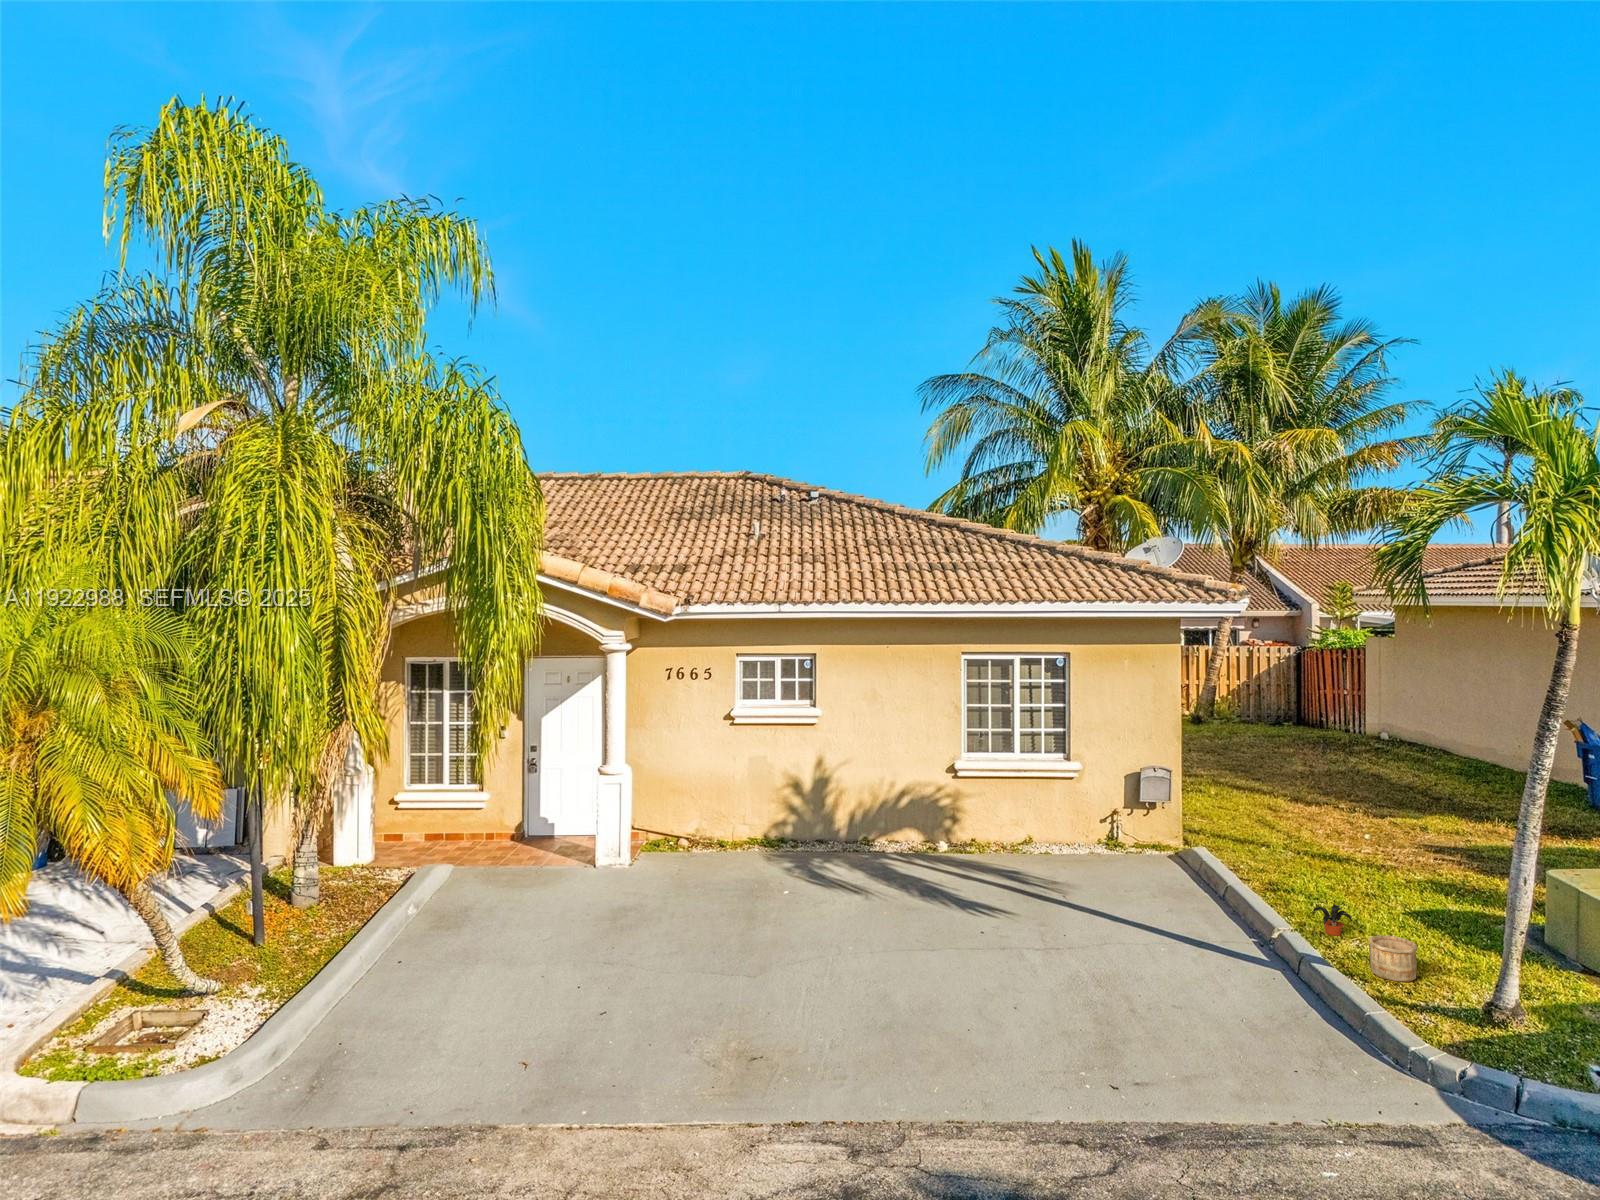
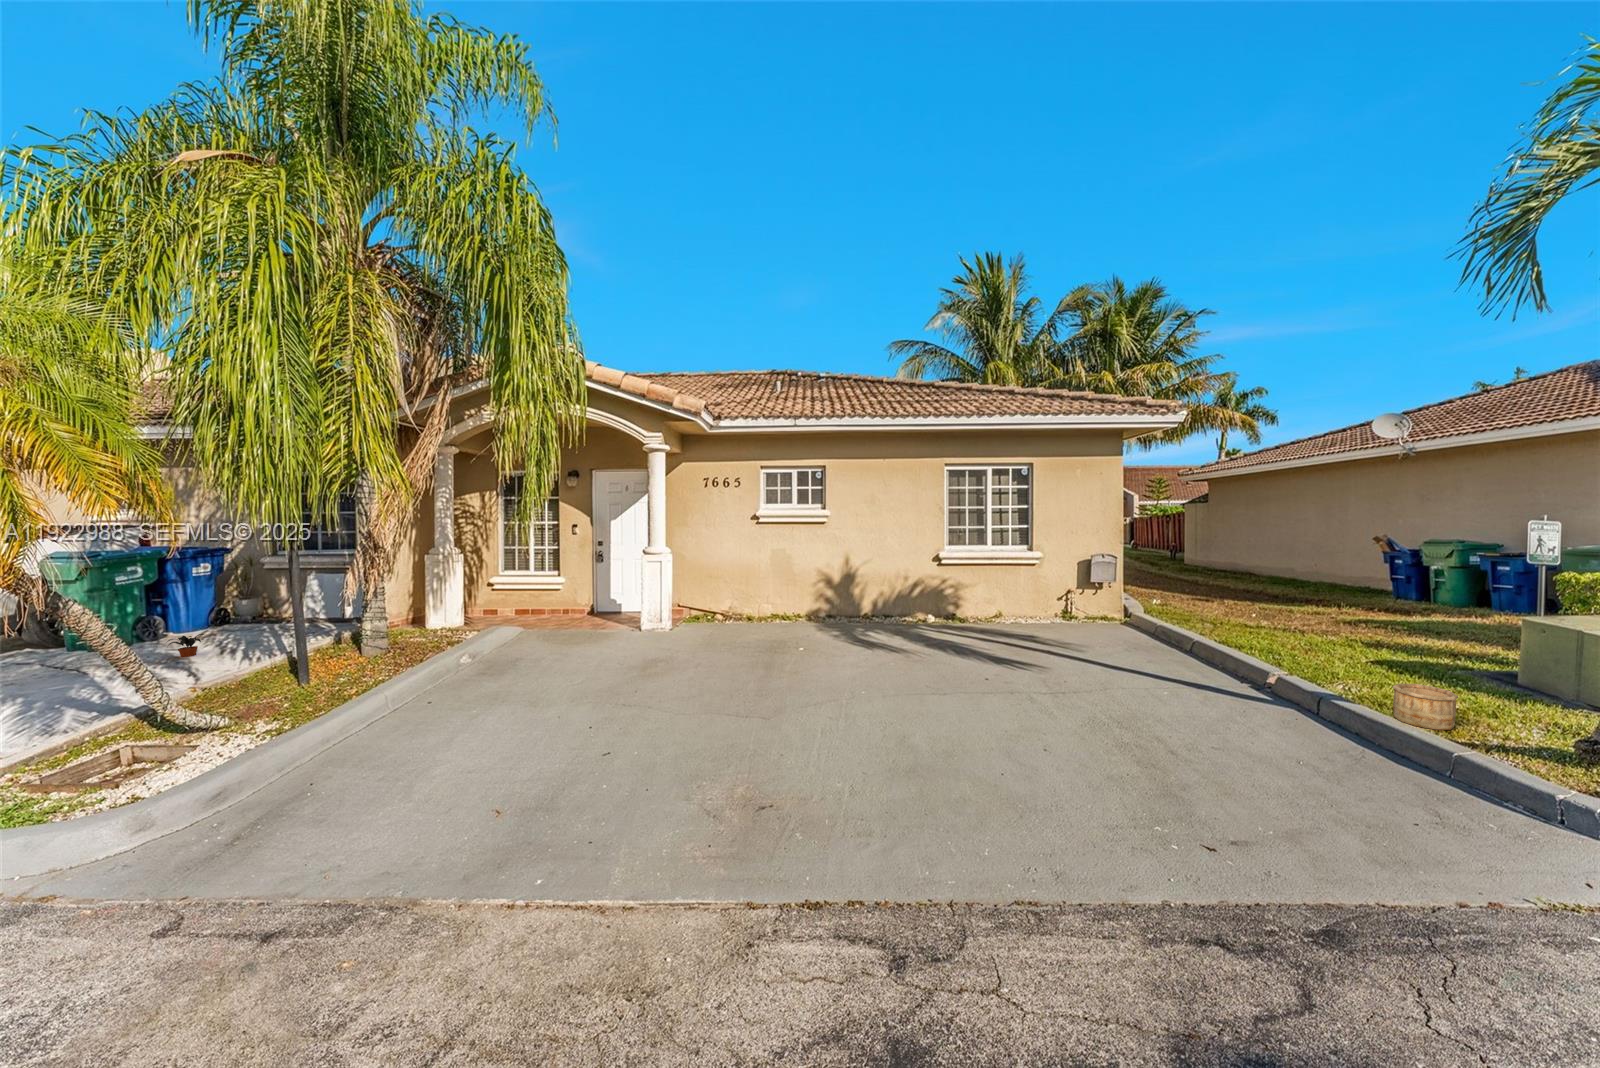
potted plant: present [1312,904,1352,936] -> present [167,634,204,657]

